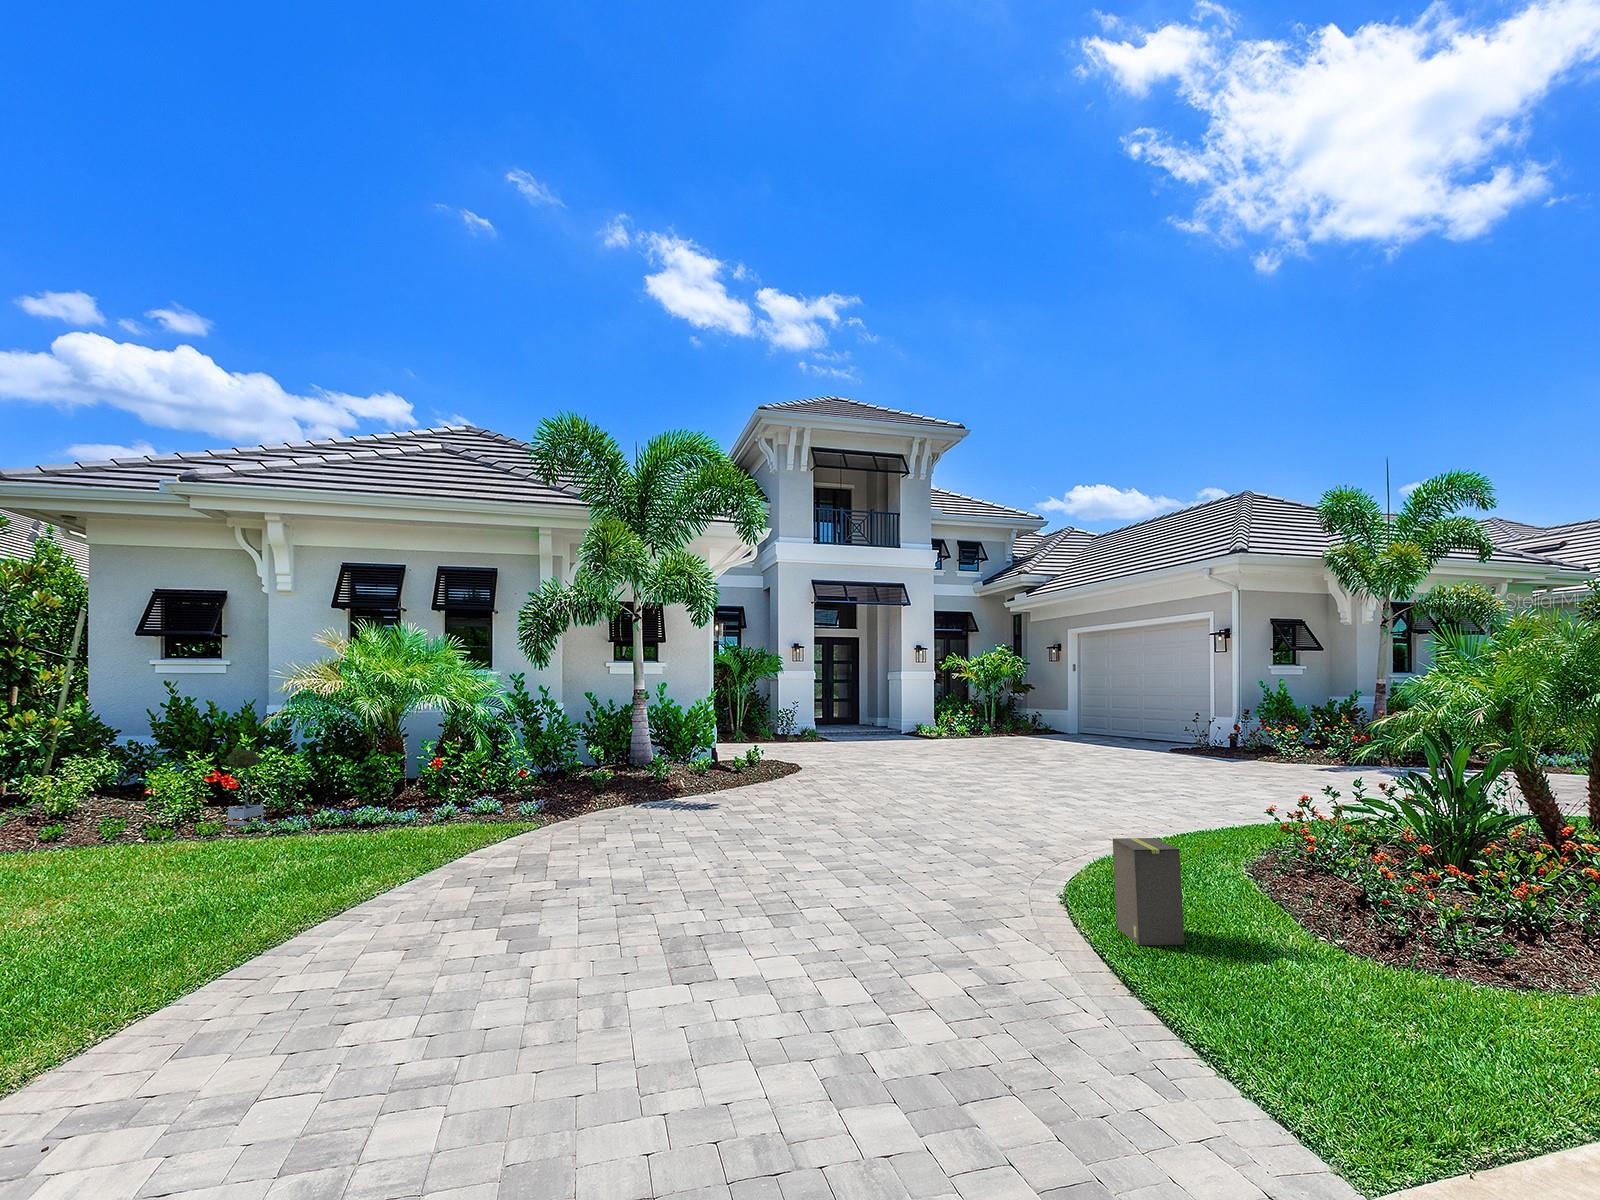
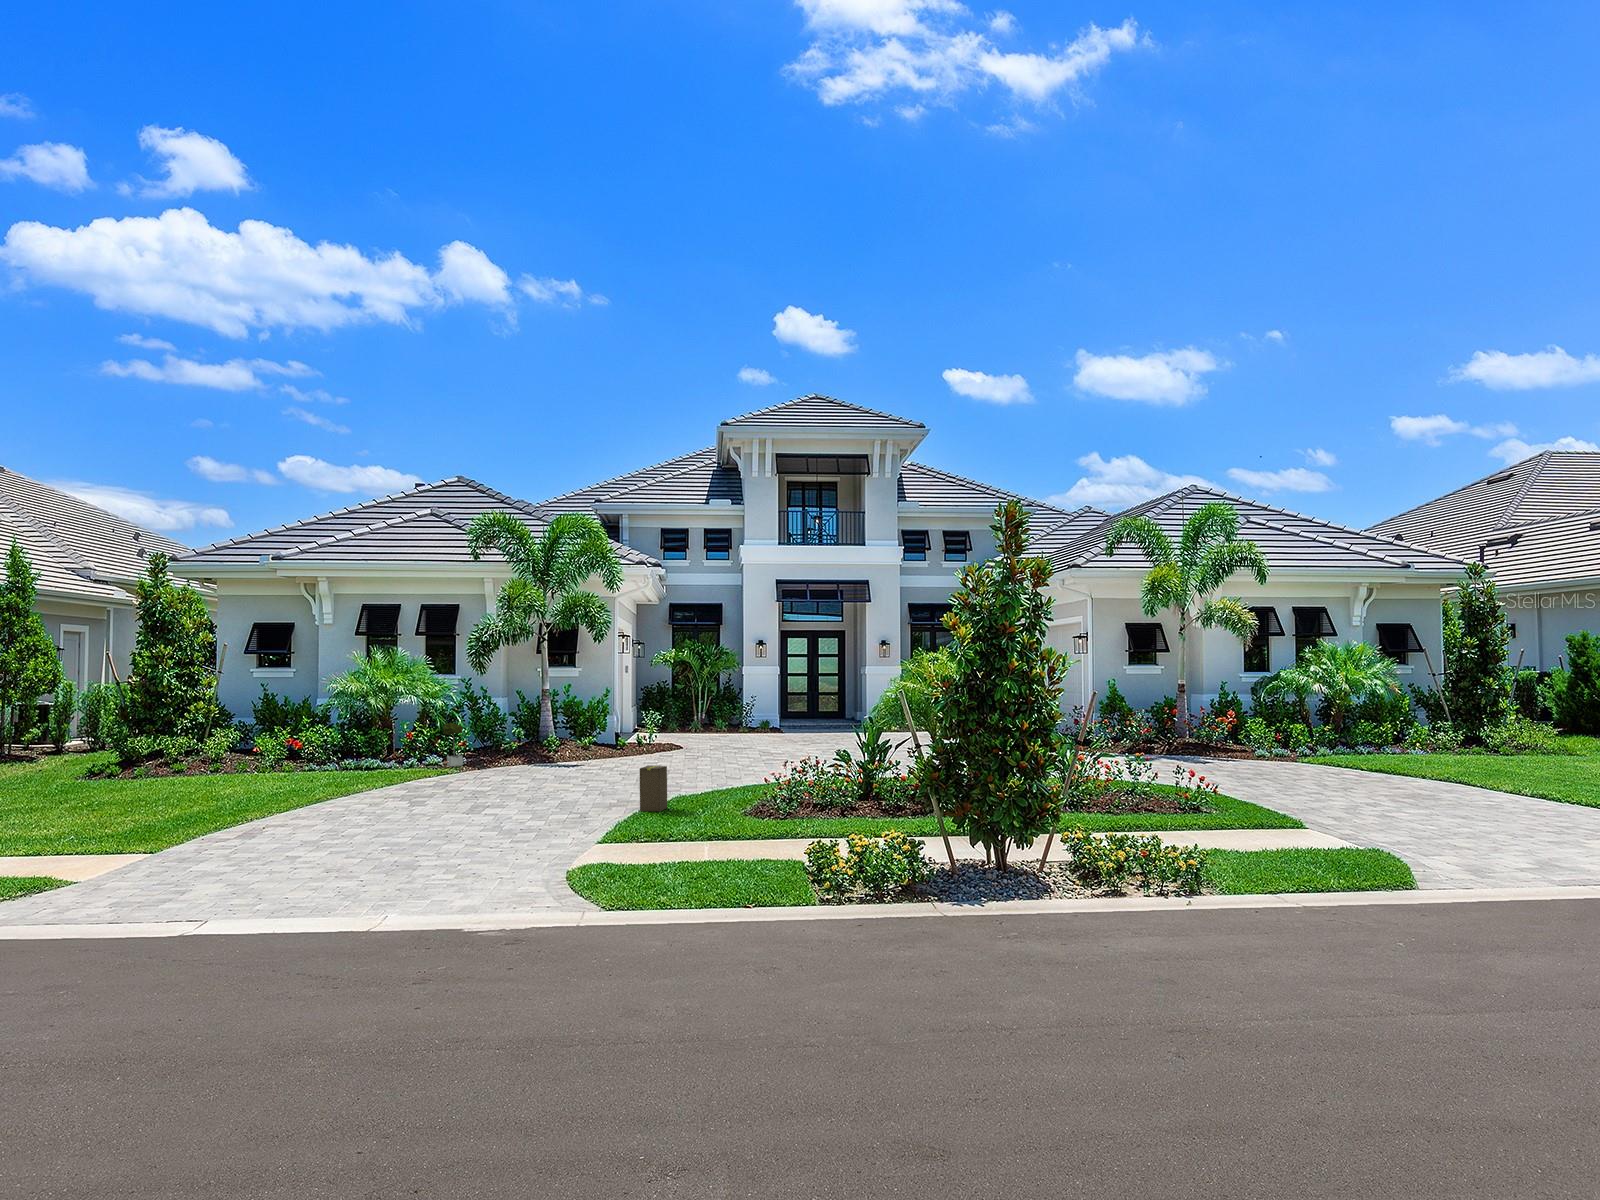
potted tree: present [226,748,264,825] -> present [443,723,463,766]

